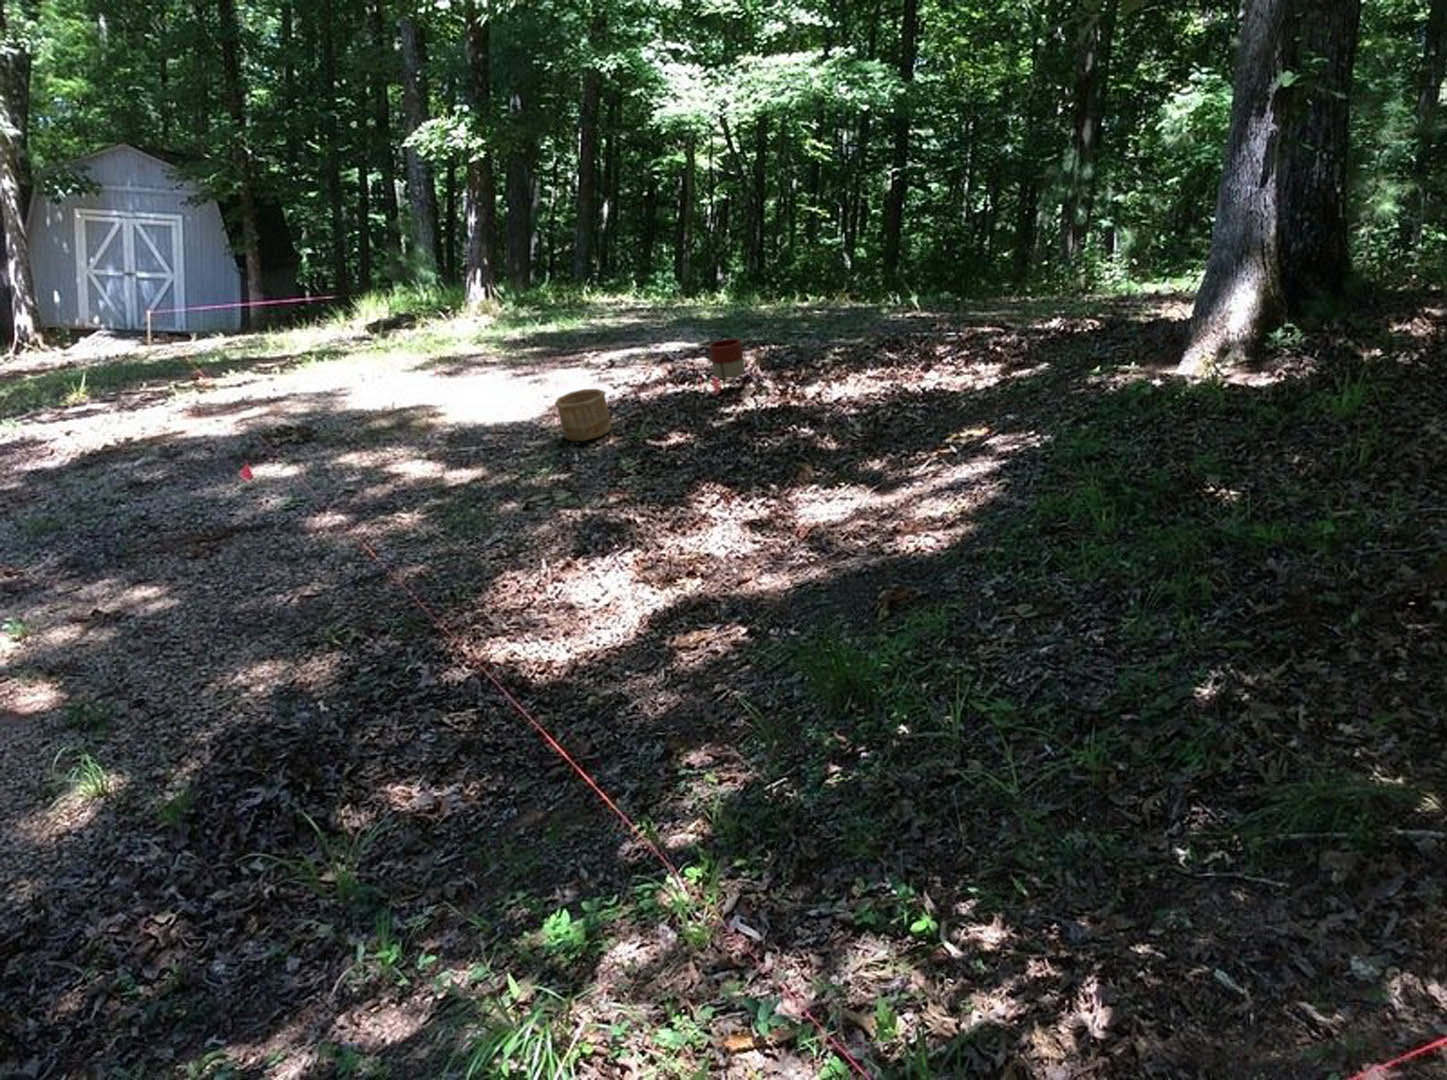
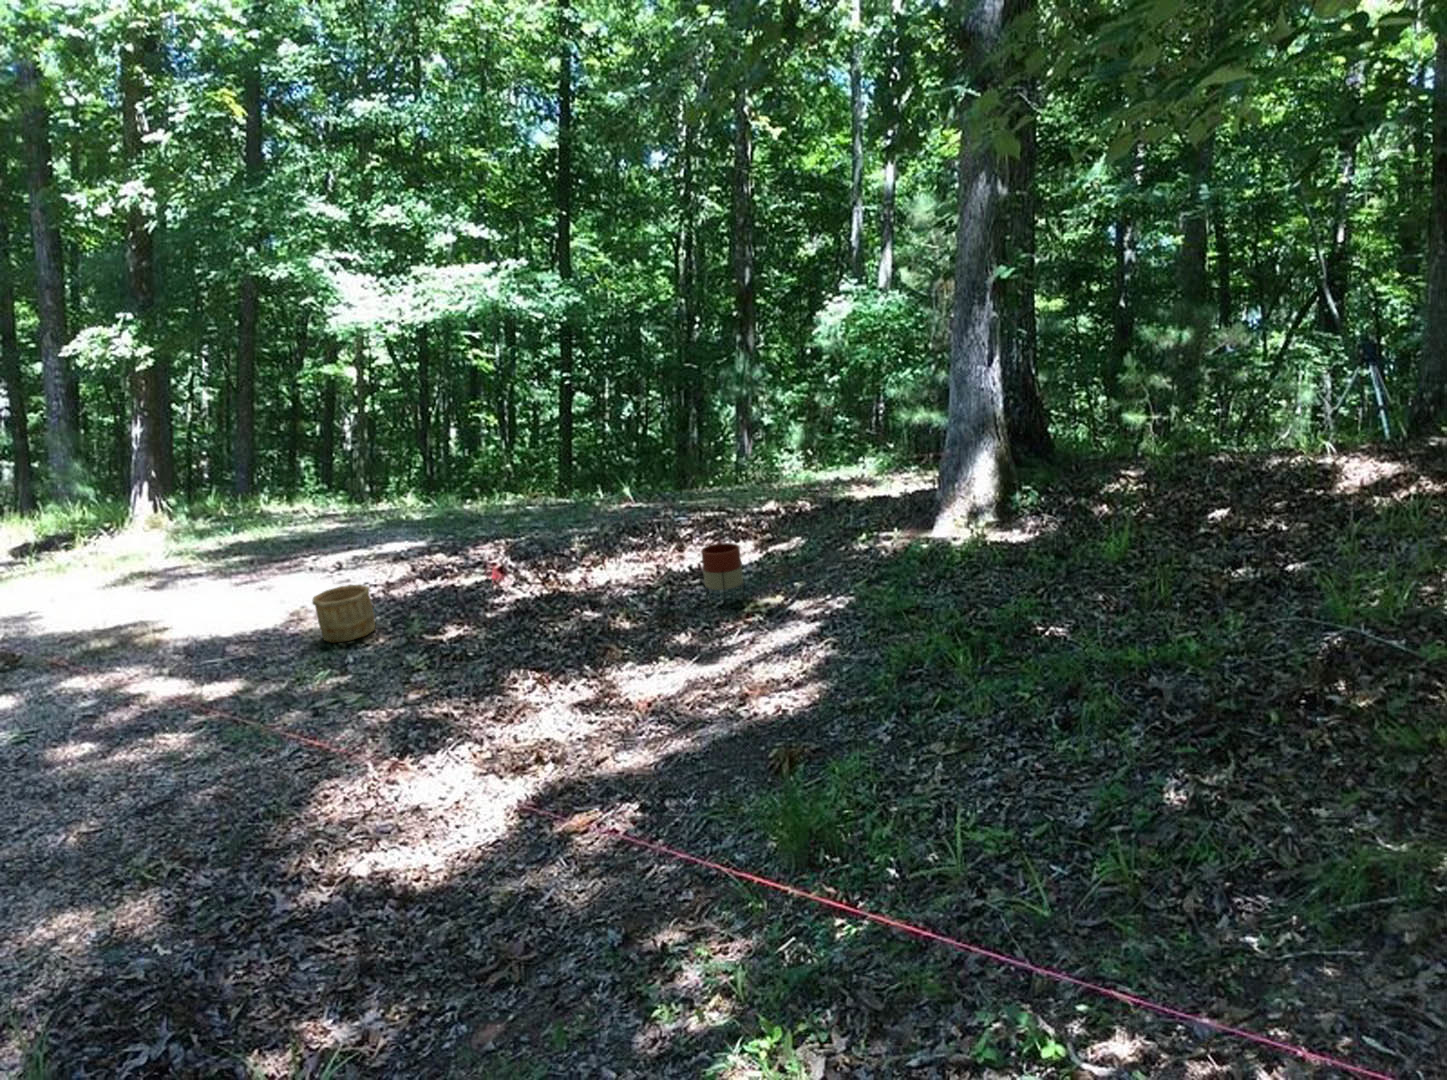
planter: present [709,339,747,381] -> present [701,543,745,601]

